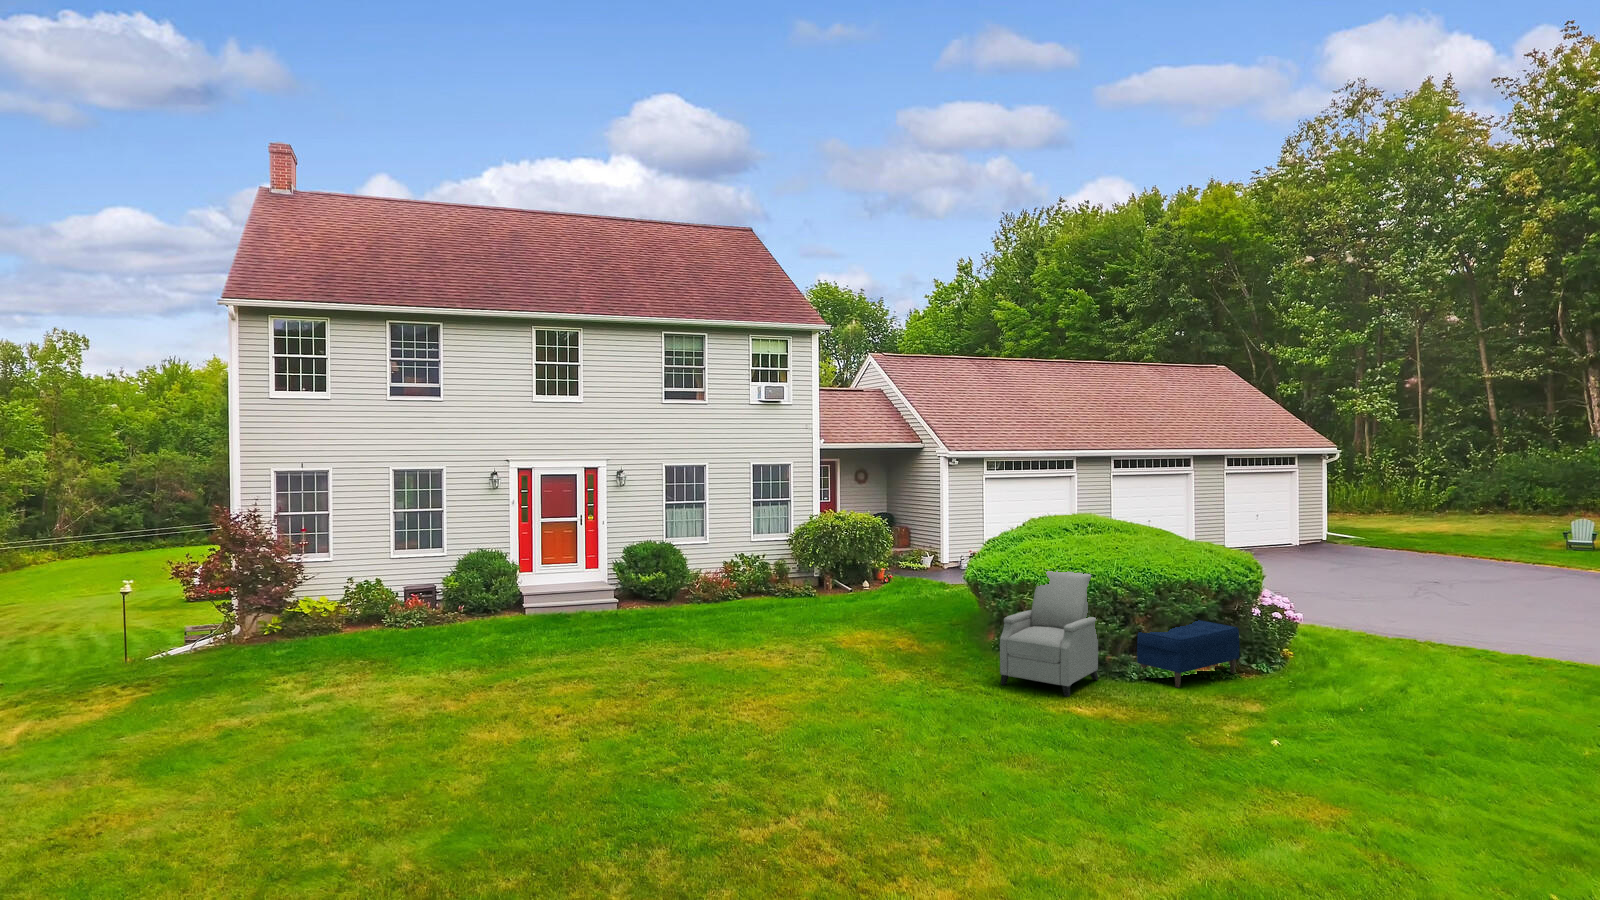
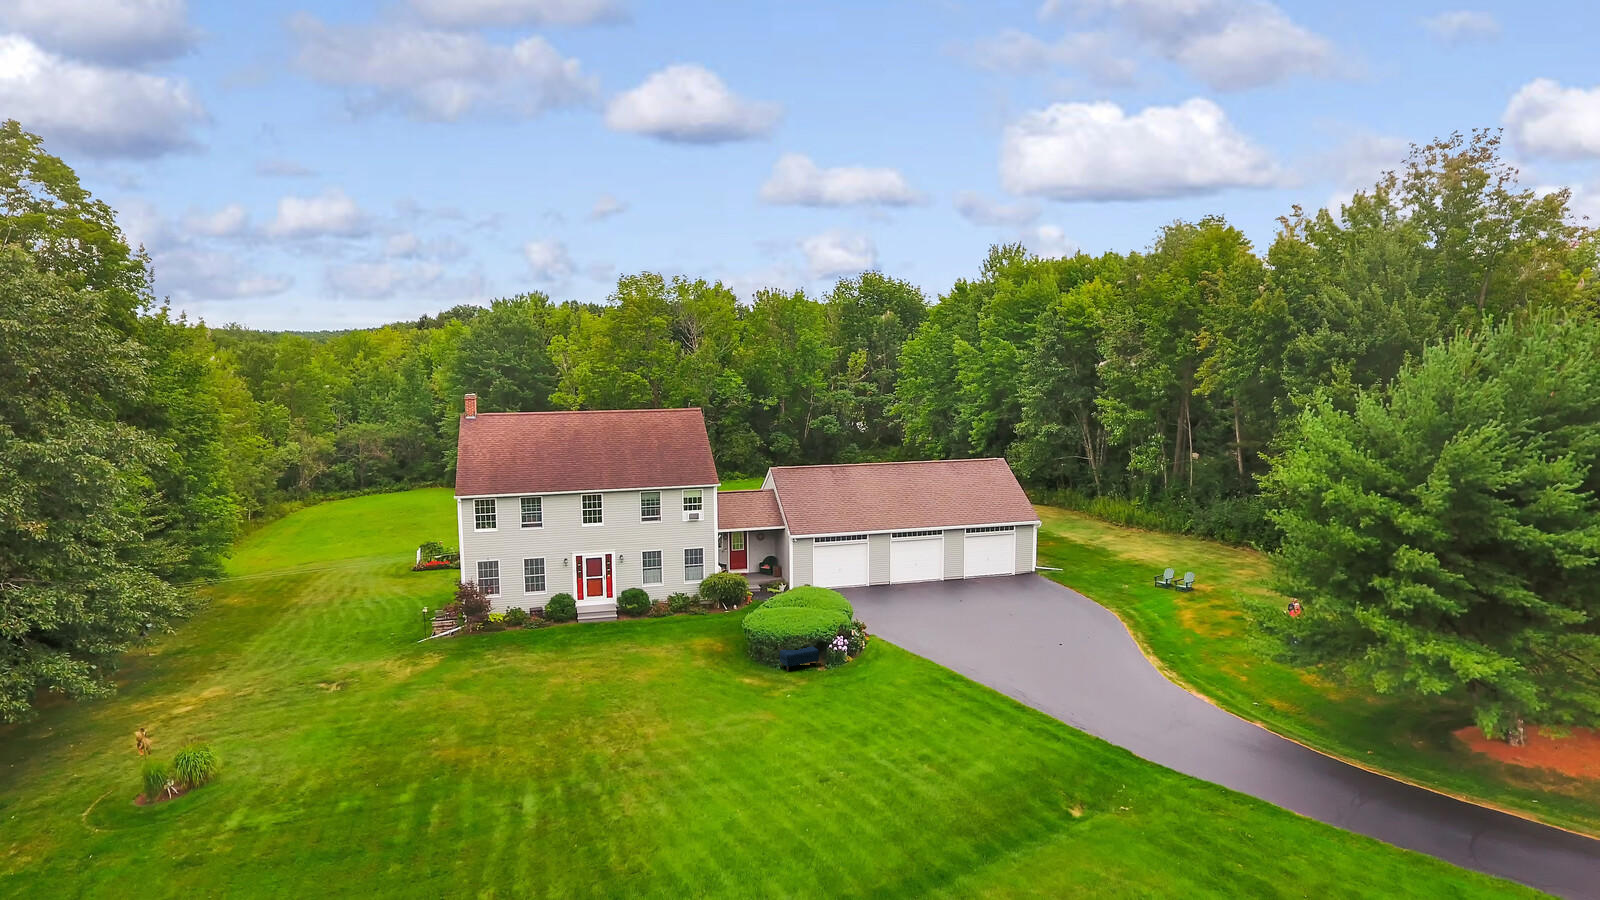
chair: present [1000,571,1098,697] -> none [729,626,766,674]

